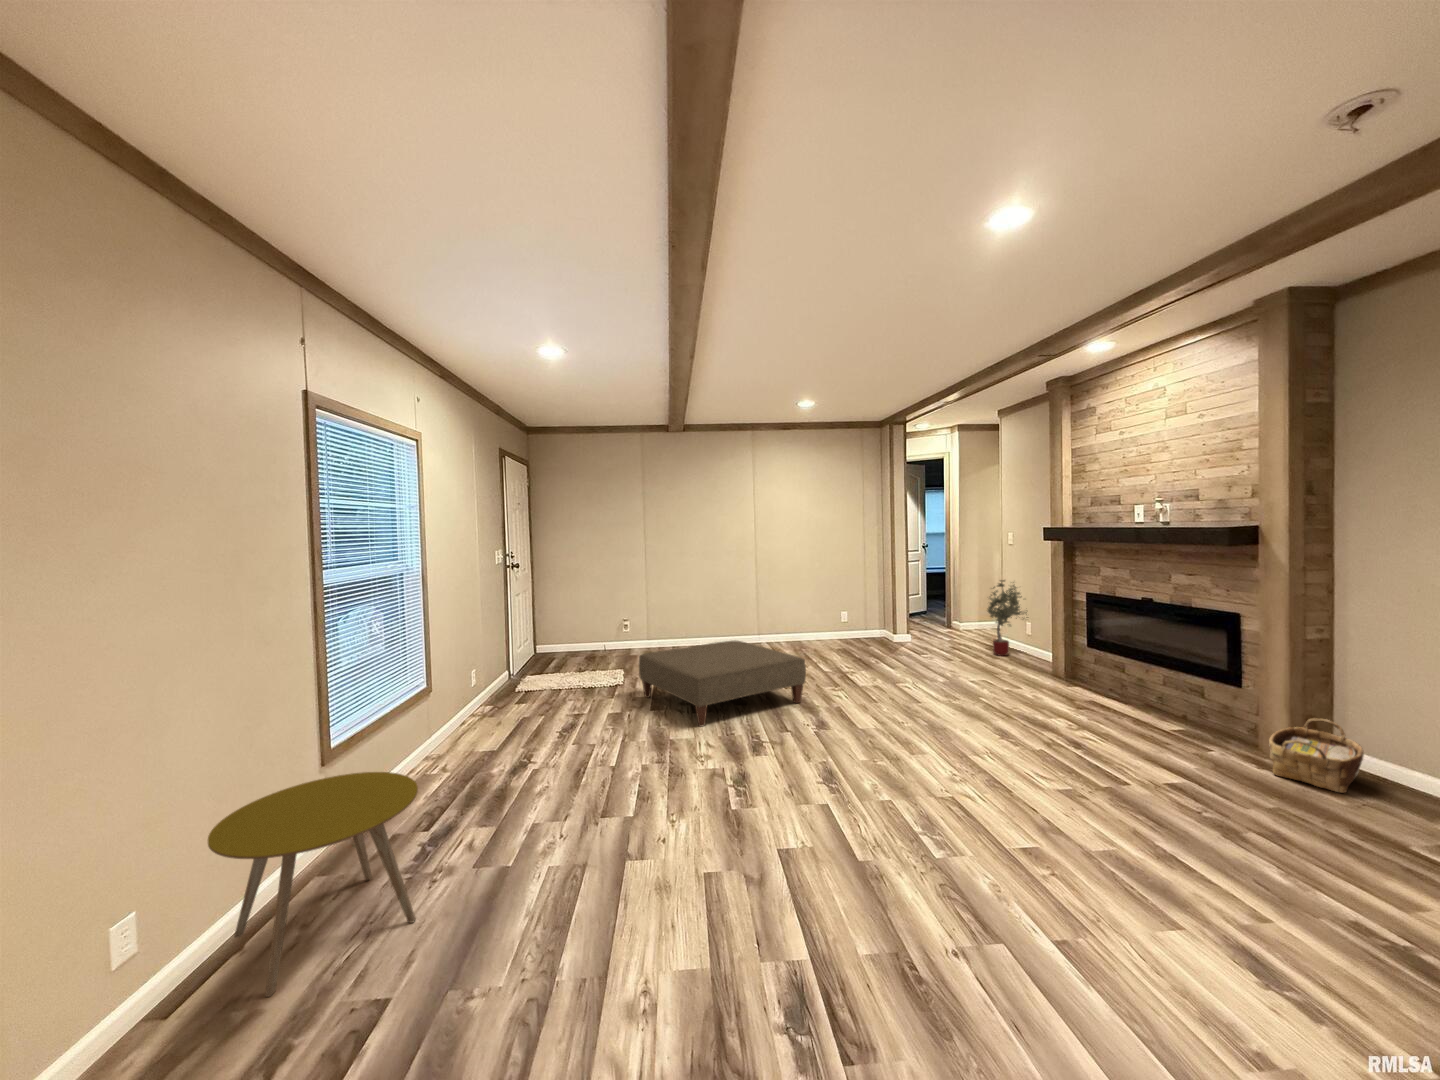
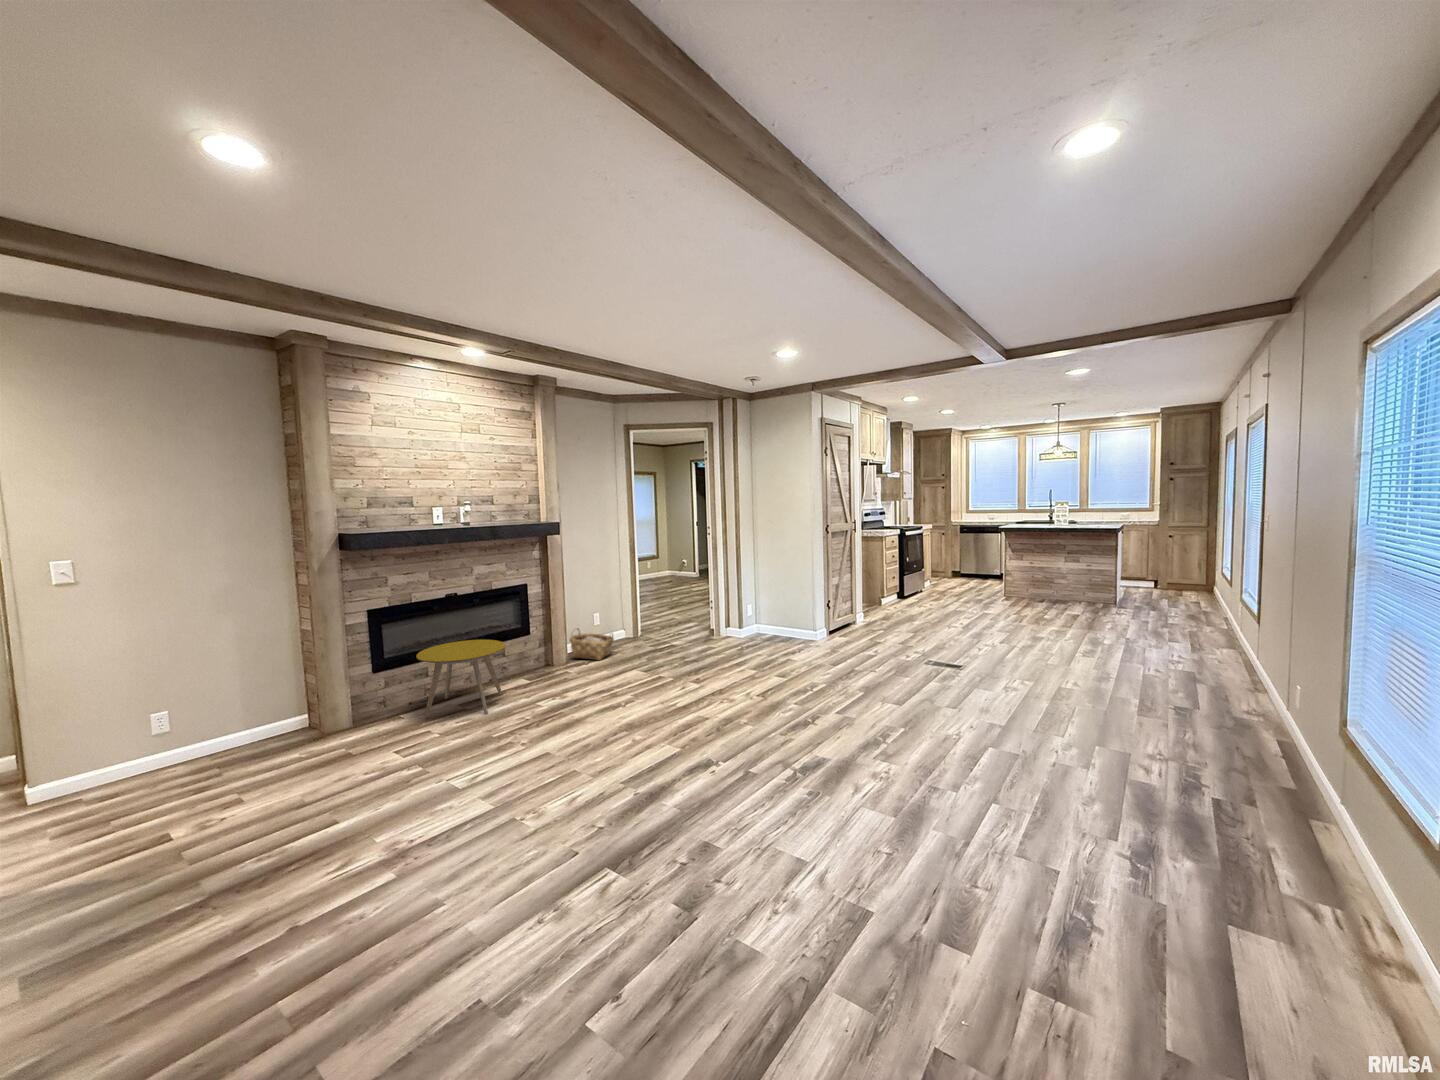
potted tree: present [987,580,1028,656] -> none [59,638,229,790]
ottoman: present [639,641,806,726] -> none [522,740,852,1009]
side table: present [208,772,418,997] -> present [416,640,505,719]

